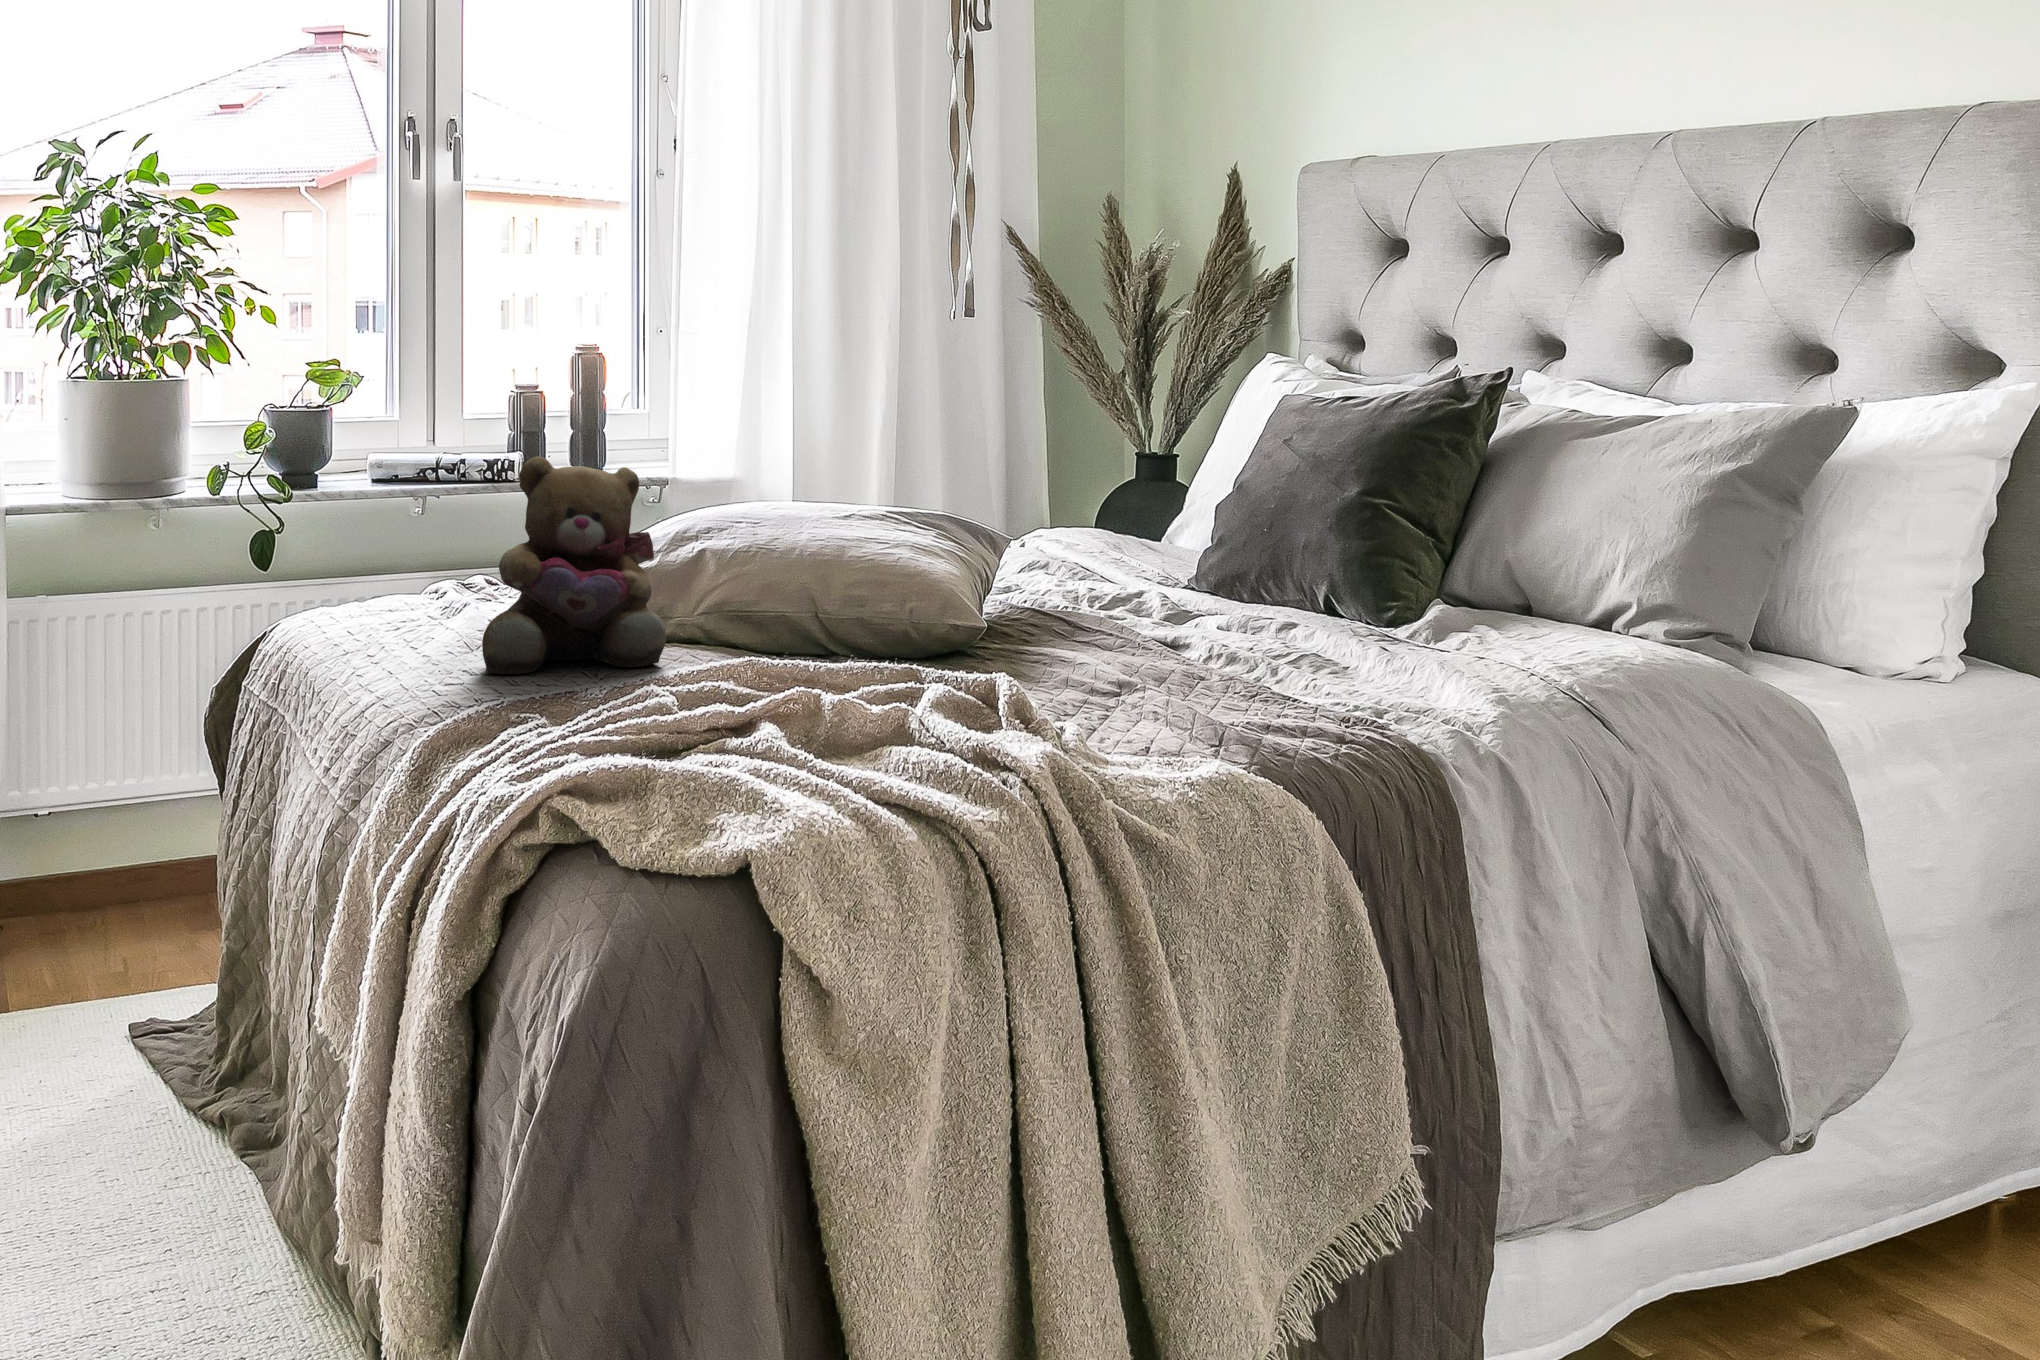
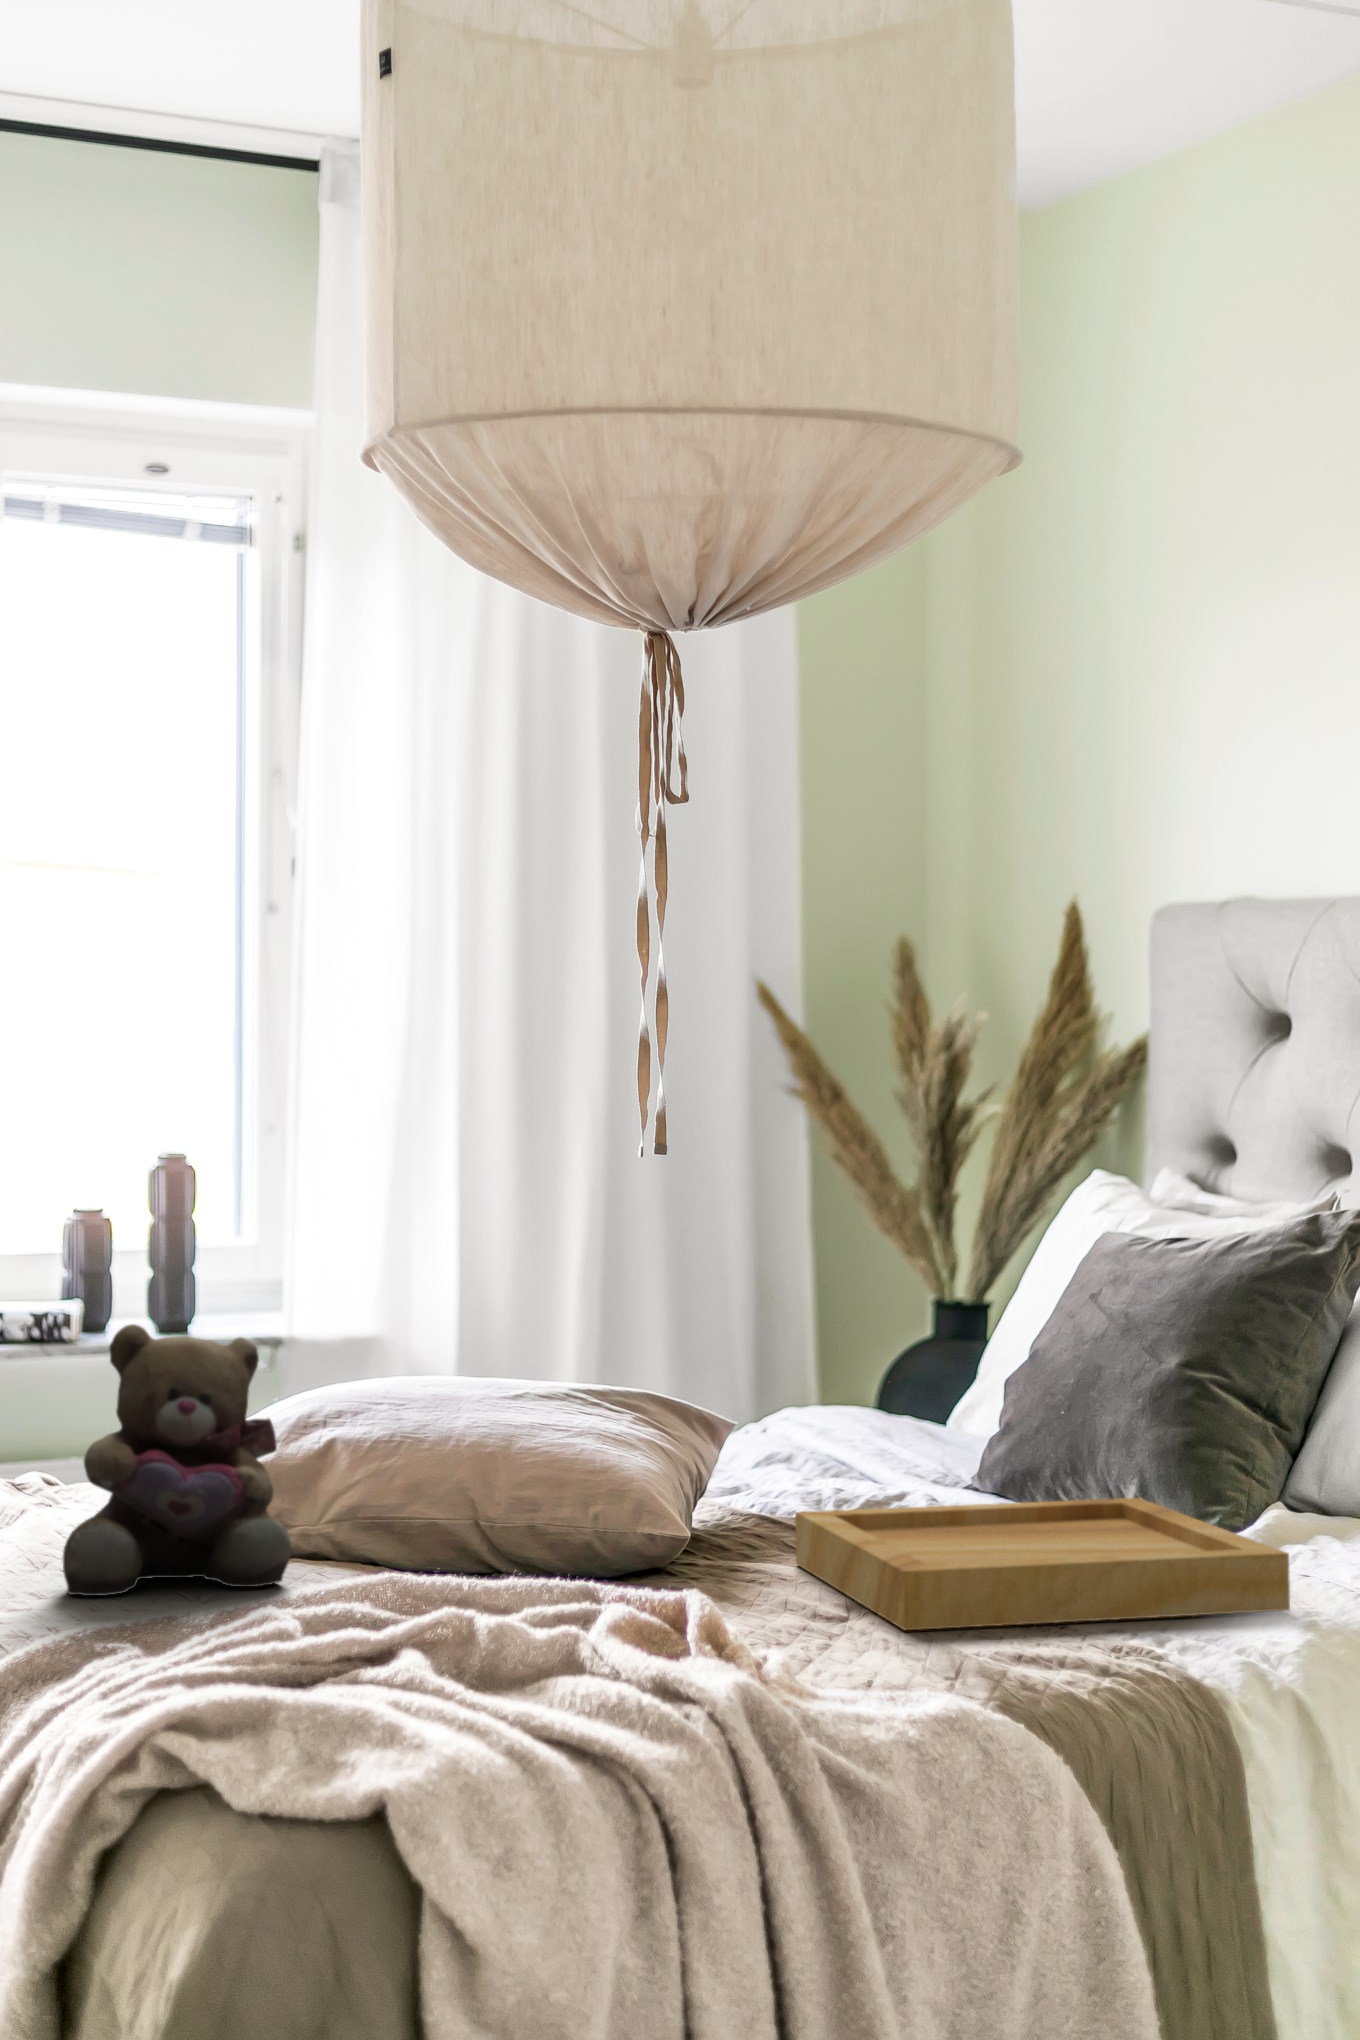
tray: none [1068,596,1480,706] -> present [795,1498,1290,1630]

